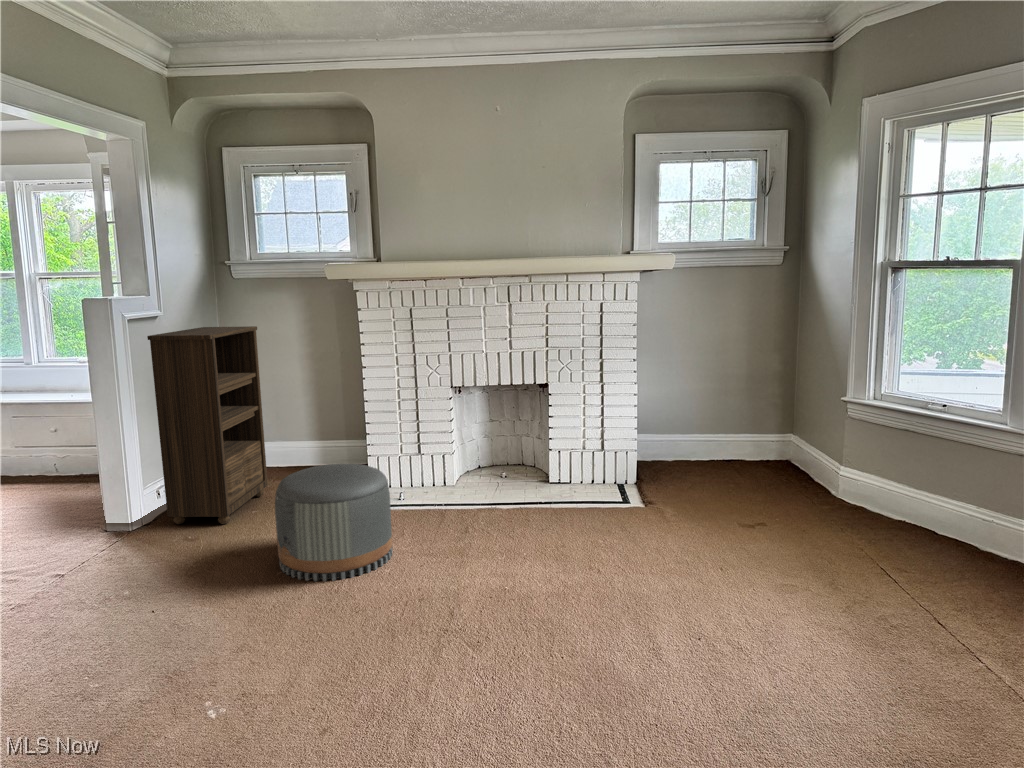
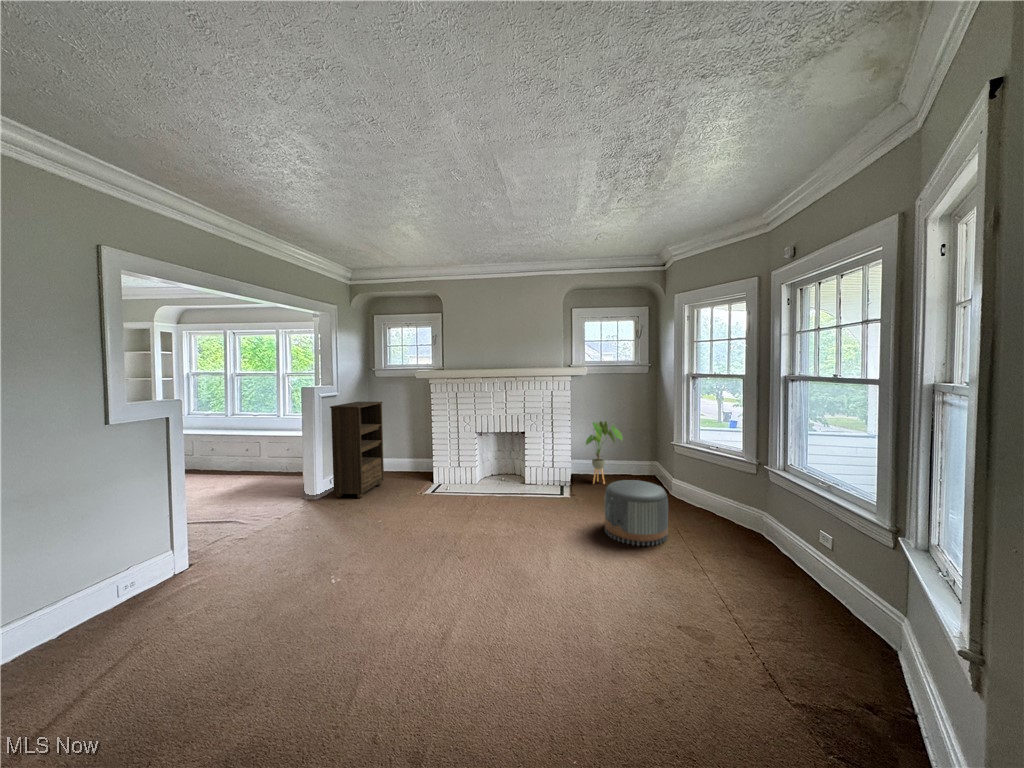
house plant: none [663,359,739,479] -> present [586,421,622,484]
pouf: present [275,464,393,581] -> present [605,480,668,546]

